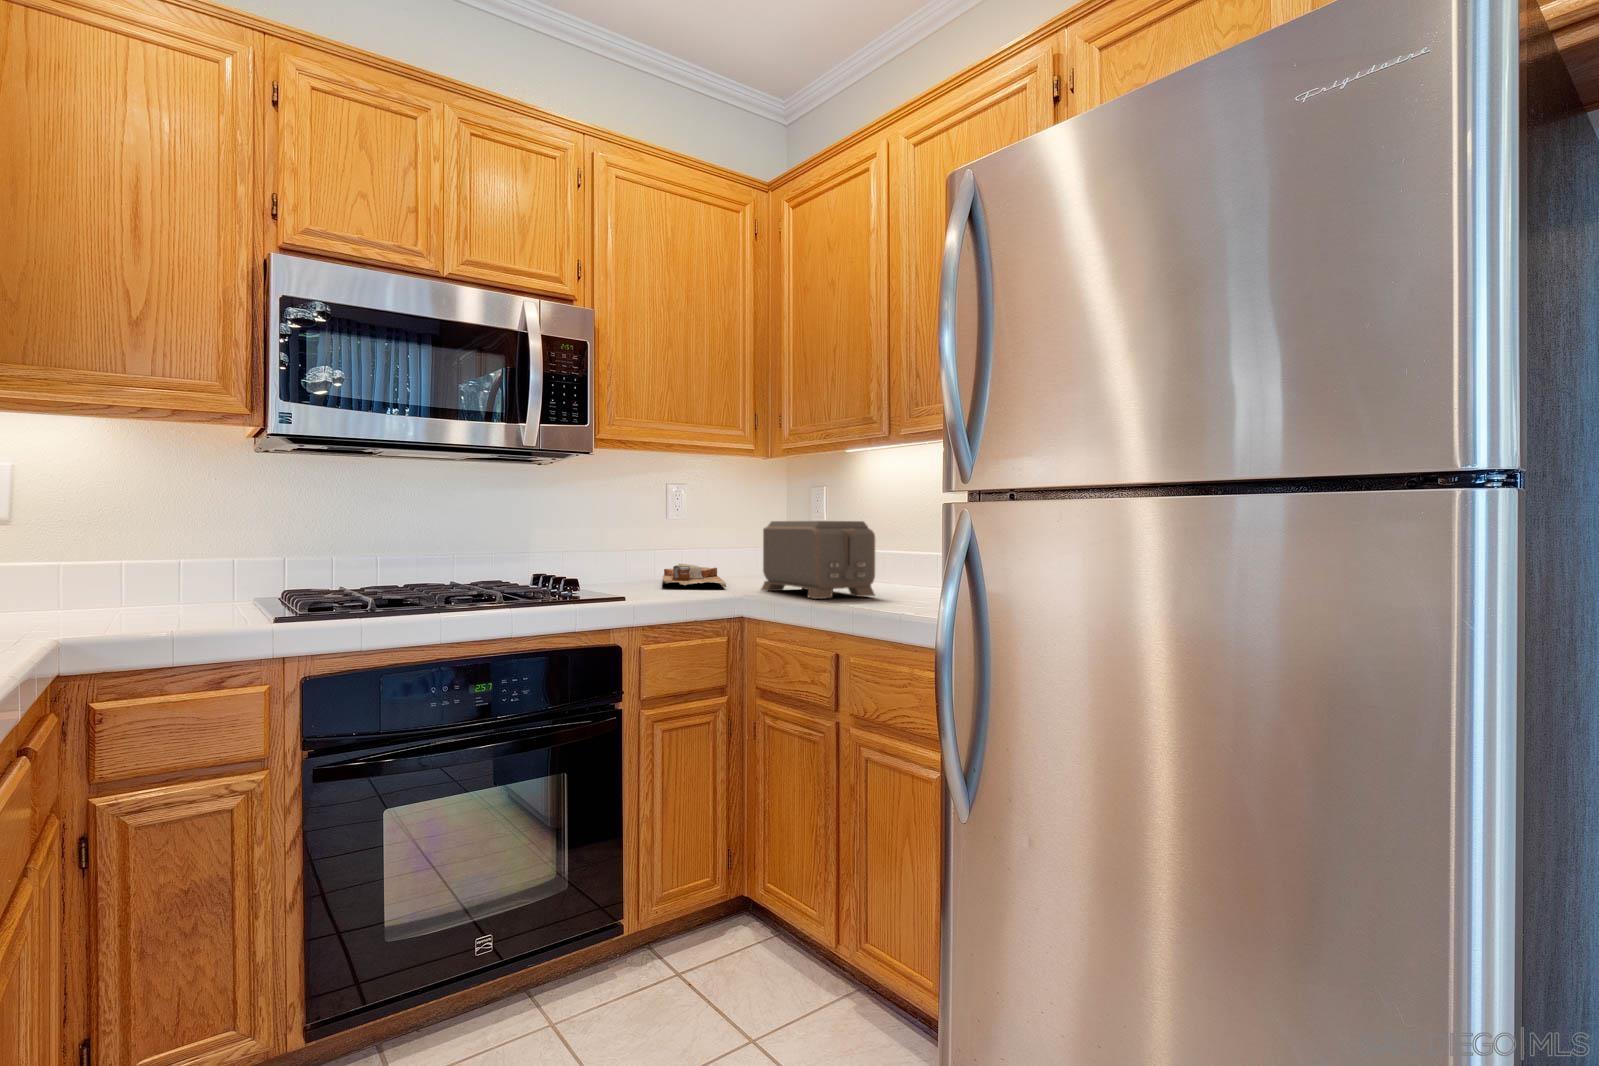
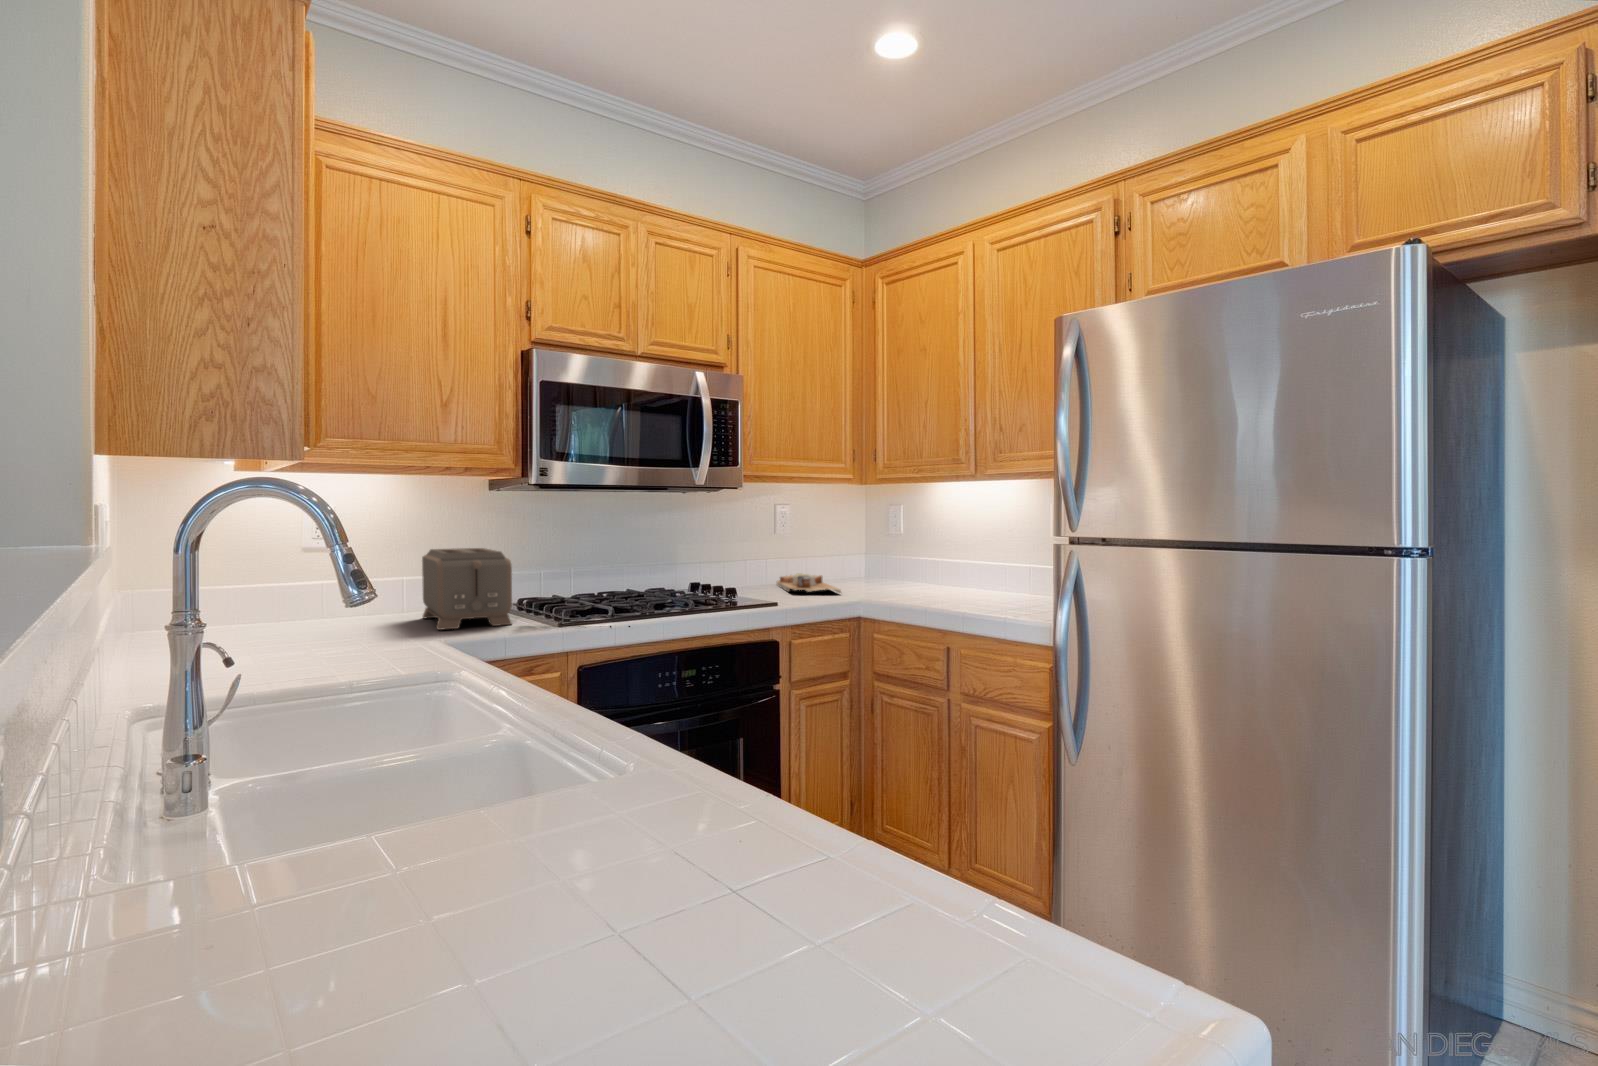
toaster: present [761,521,875,599] -> present [422,548,512,630]

